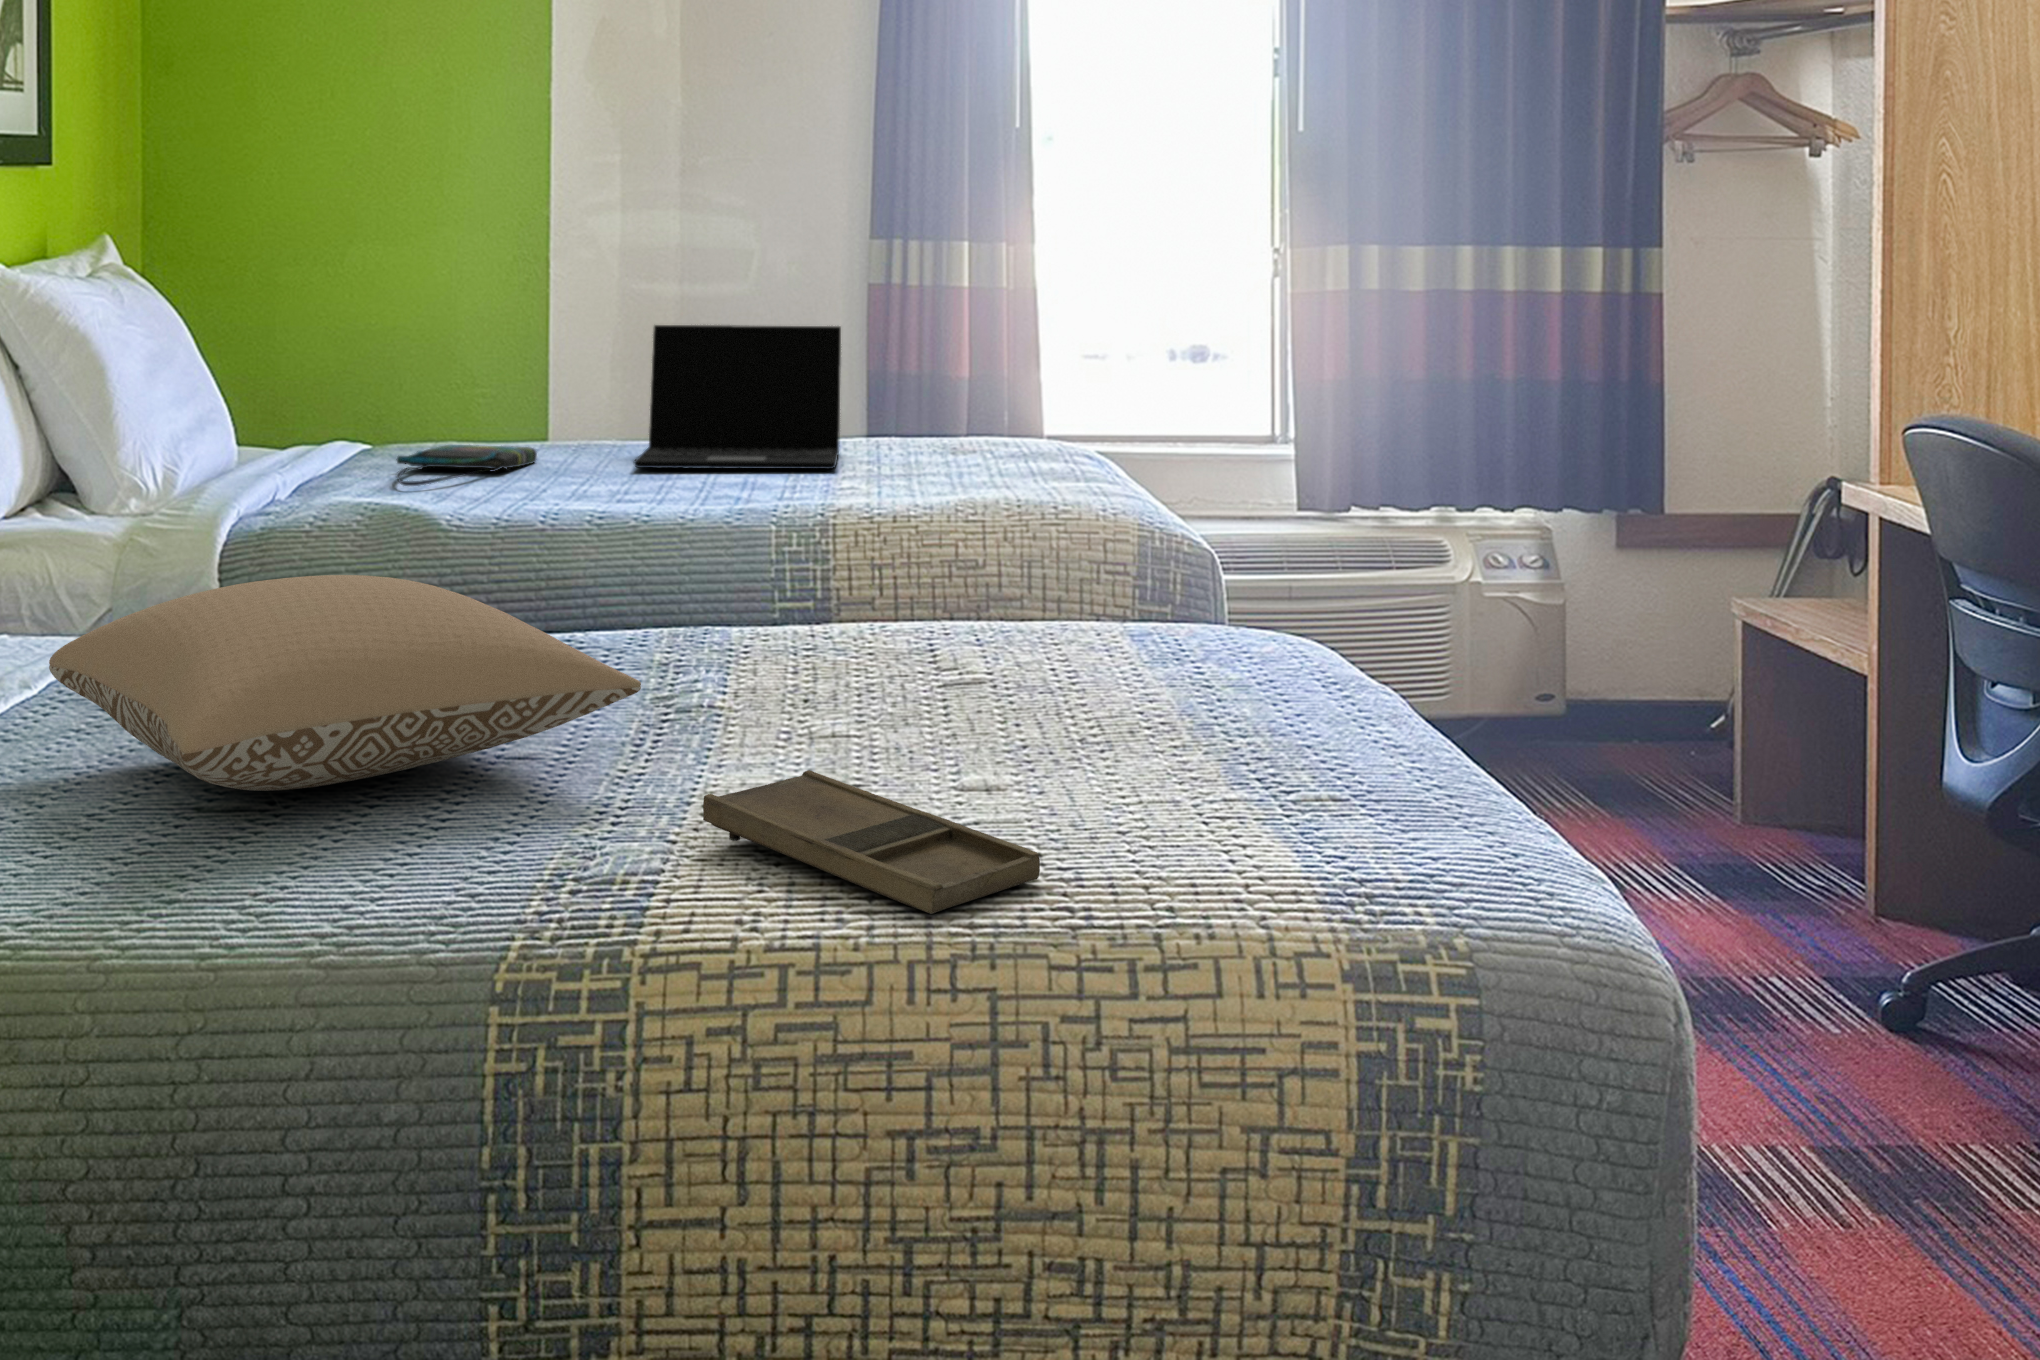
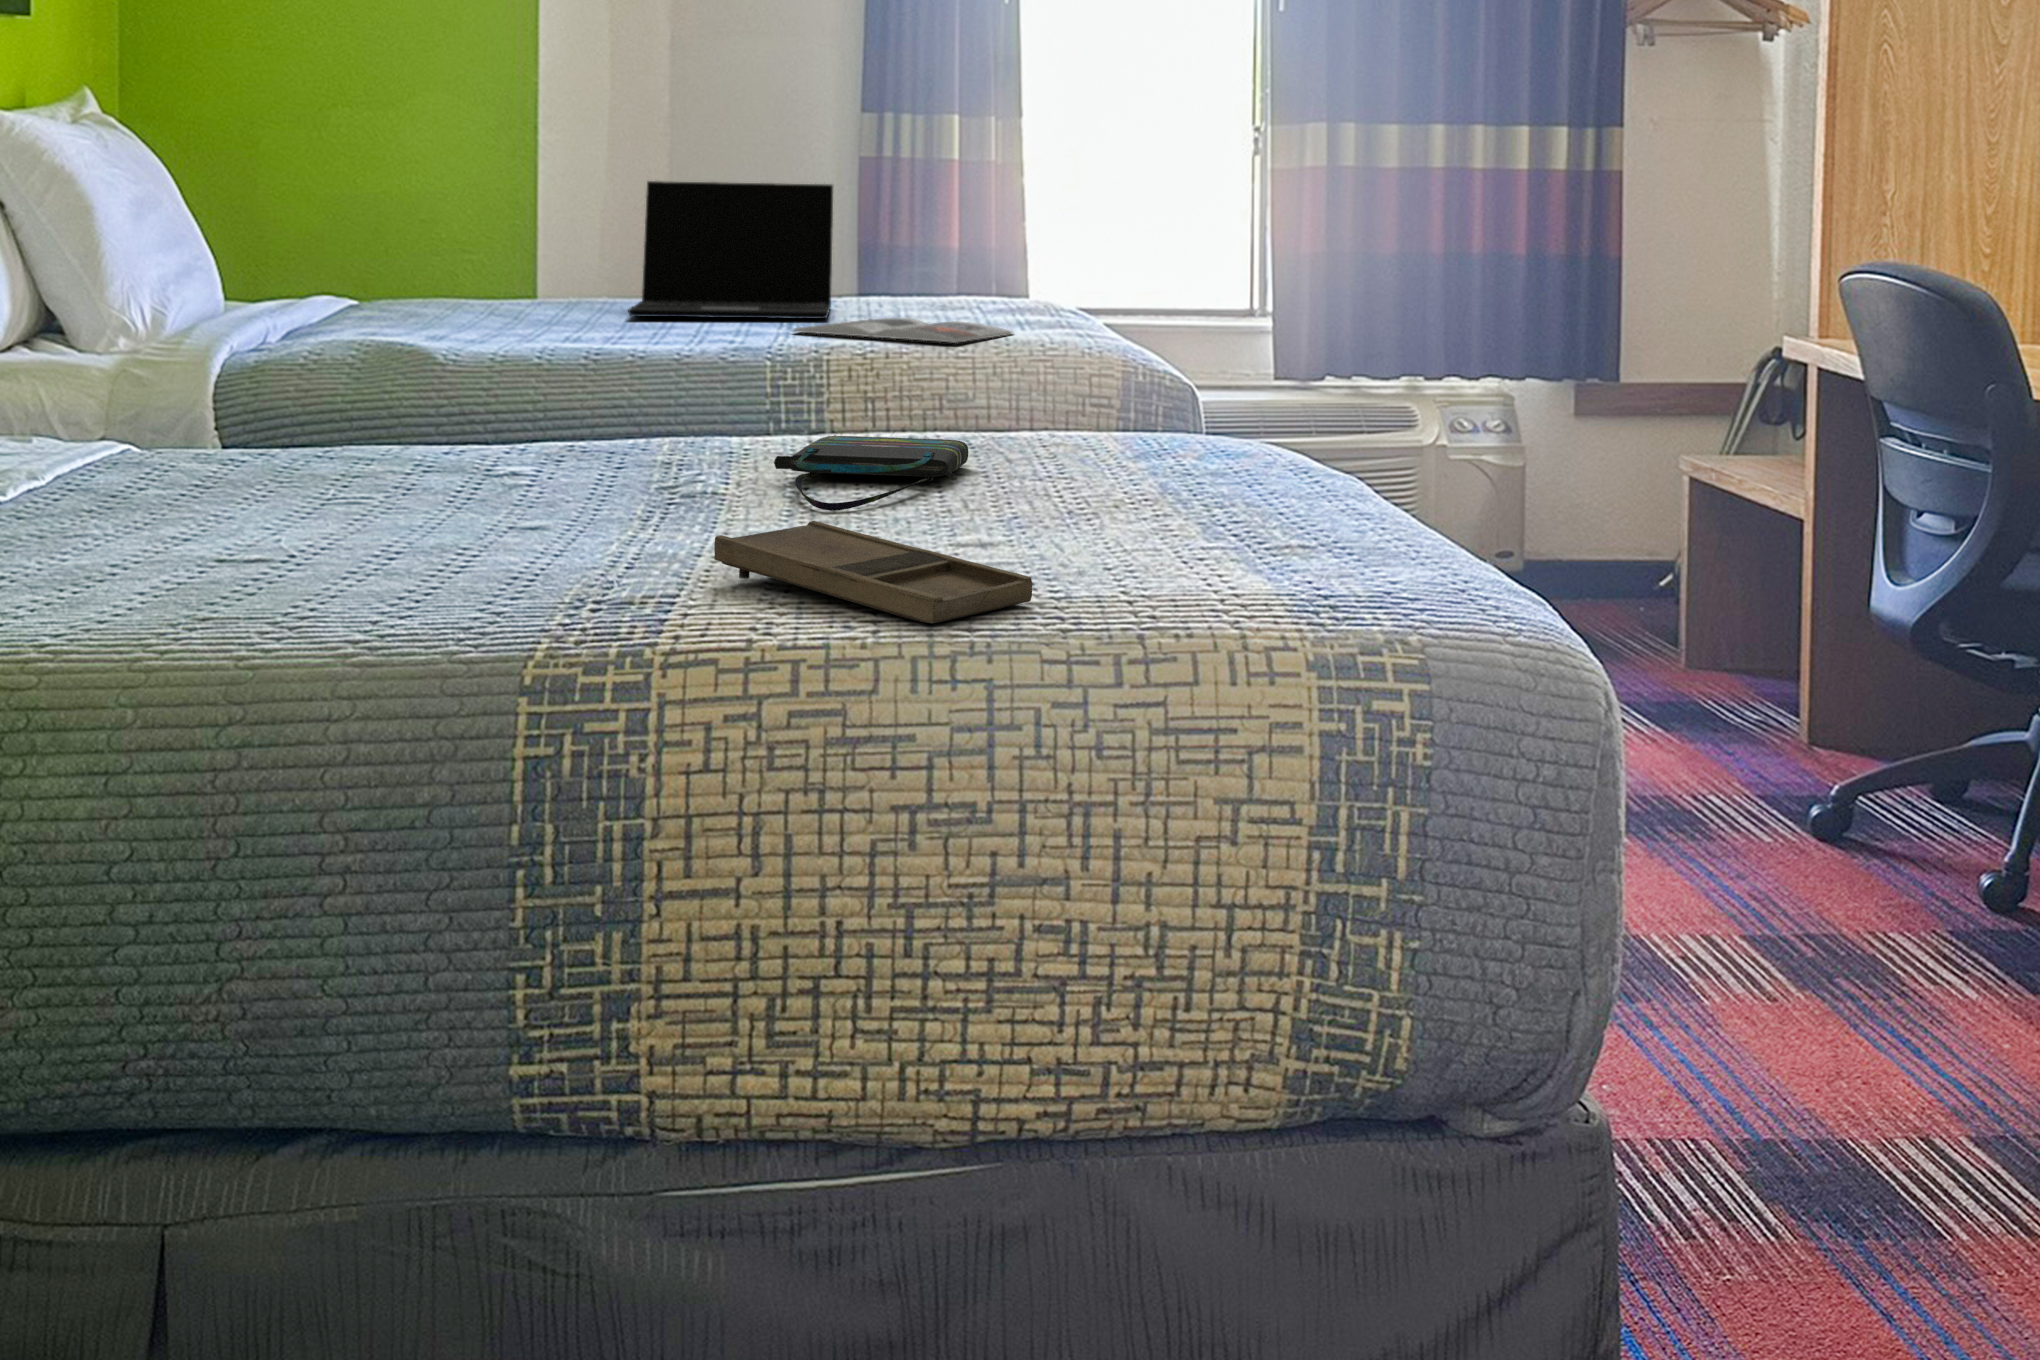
tote bag: present [396,445,537,486] -> present [774,436,968,511]
magazine: none [796,470,1026,502] -> present [793,318,1014,343]
pillow: present [49,575,641,791] -> none [66,353,651,545]

